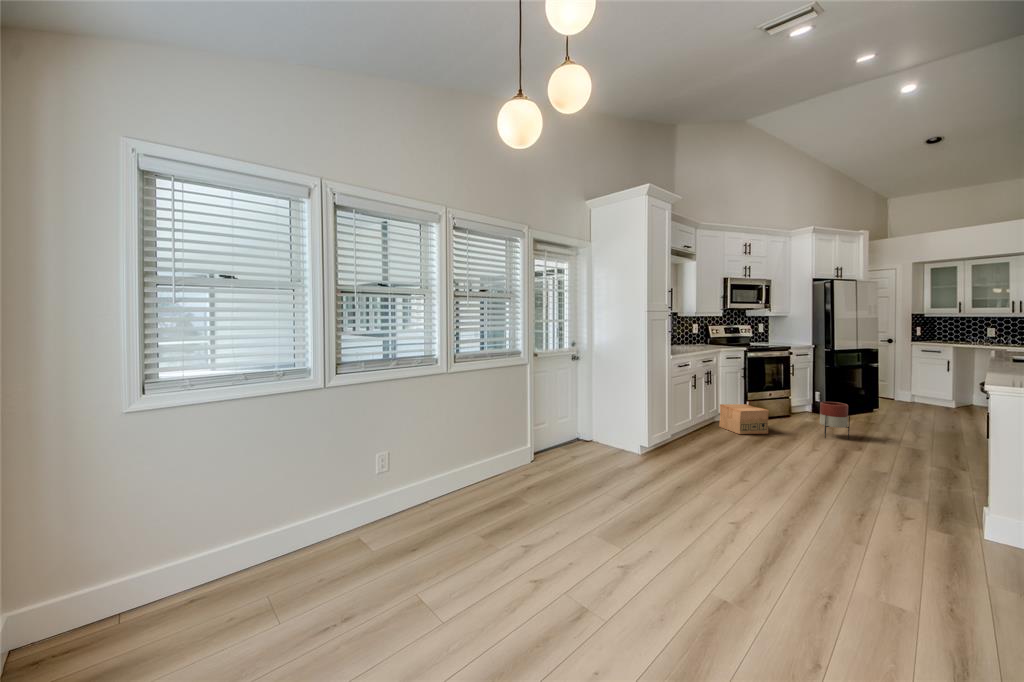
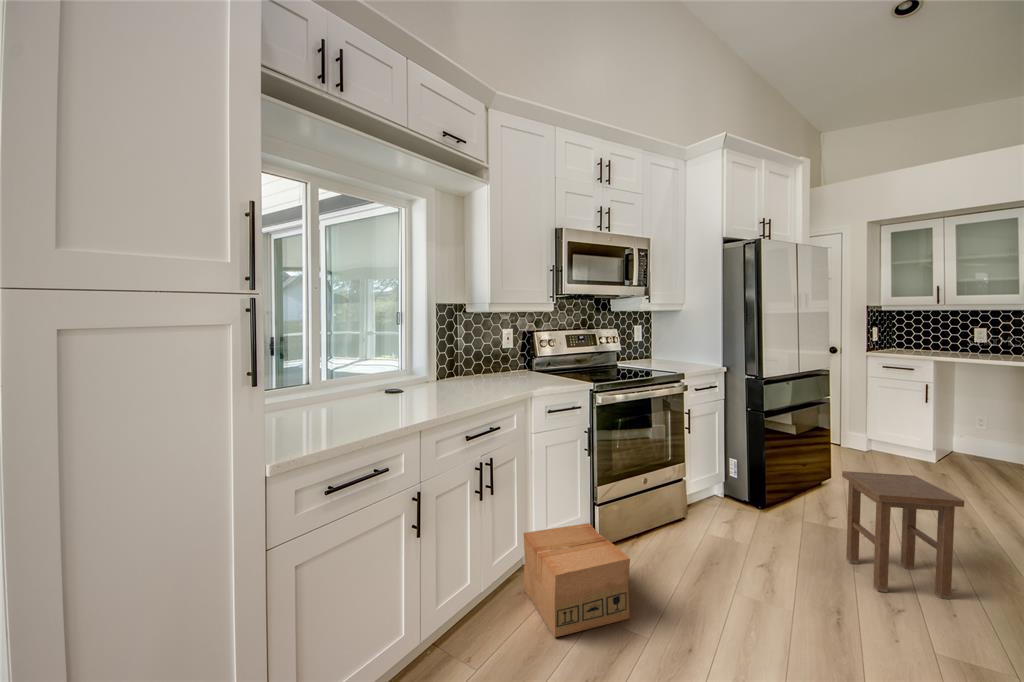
stool: none [870,389,920,437] -> present [842,471,964,599]
planter: present [819,402,850,439] -> none [749,525,822,636]

